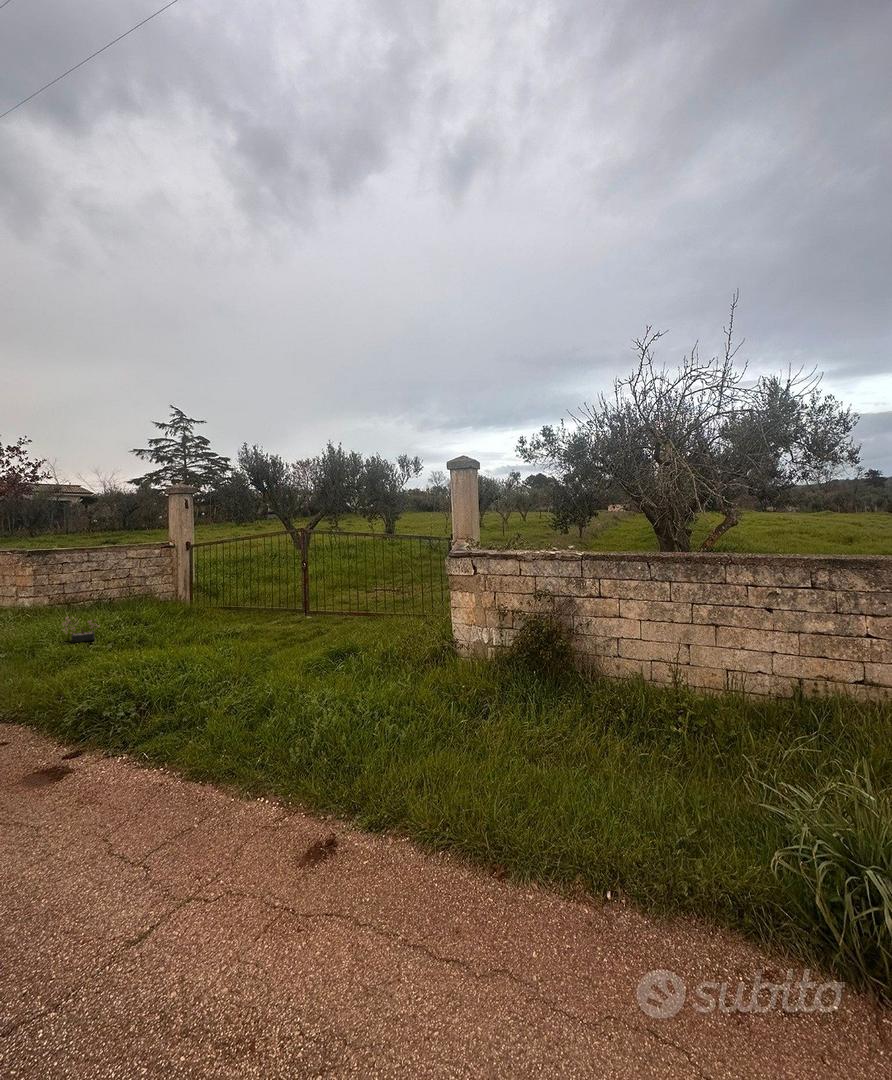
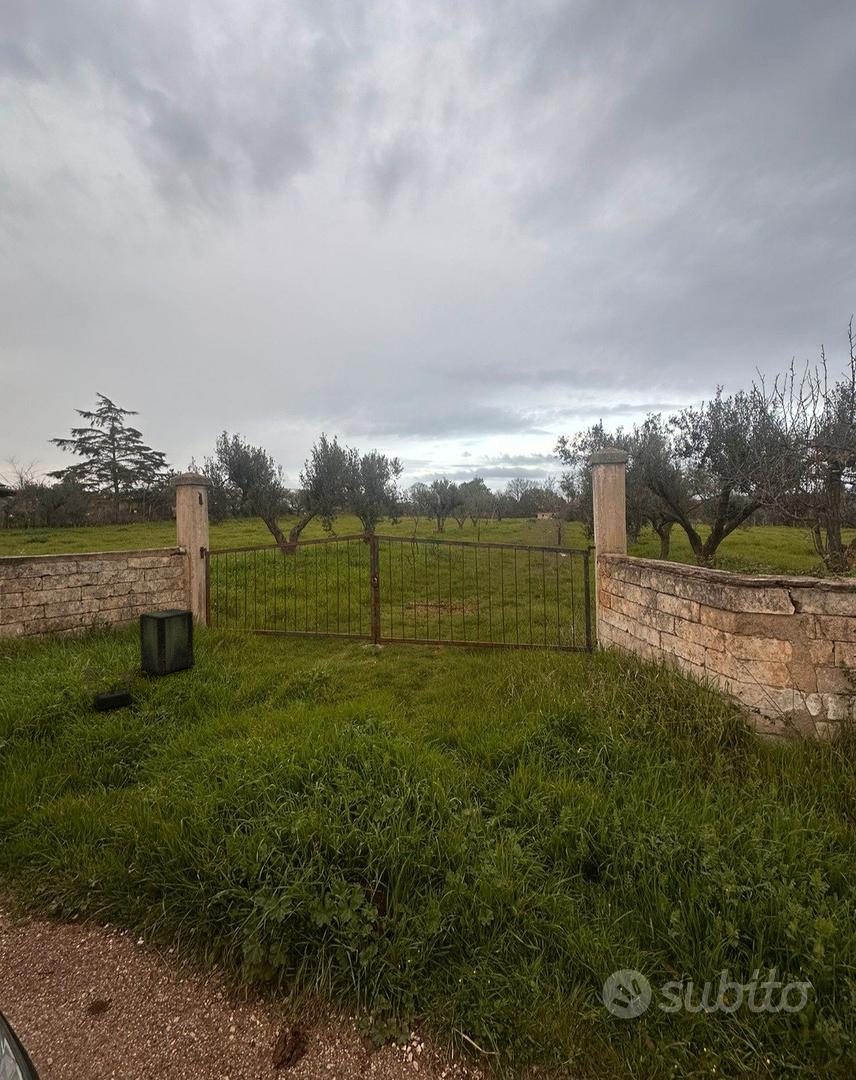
storage box: none [114,584,151,628] -> present [140,609,194,675]

